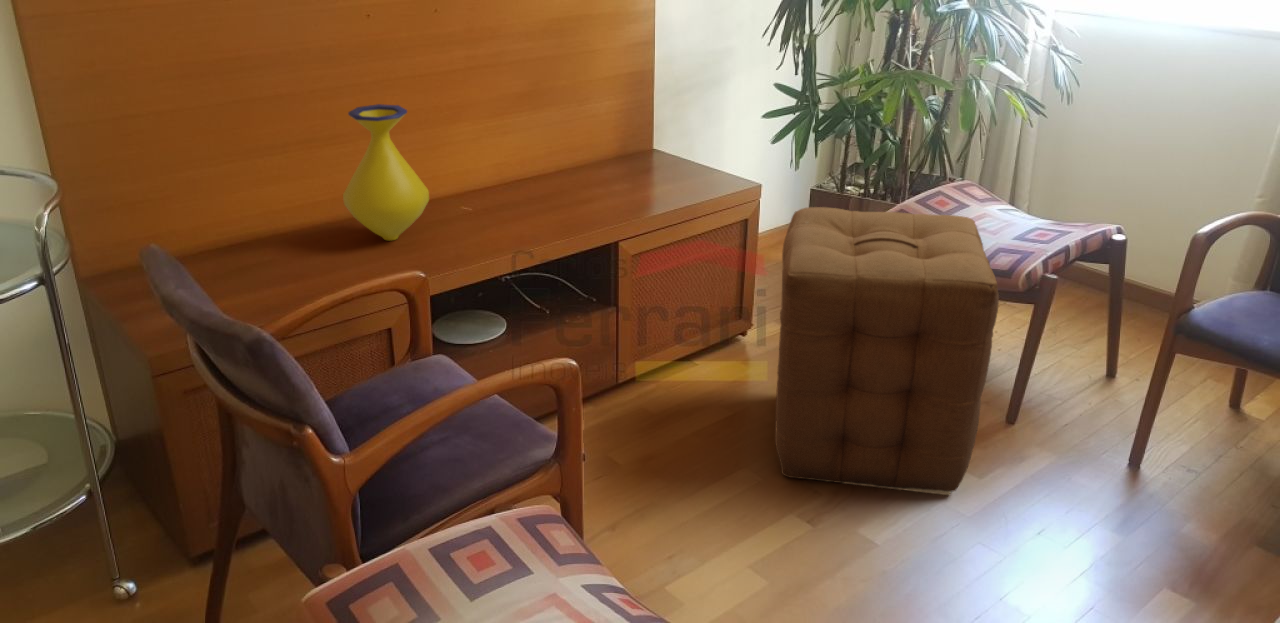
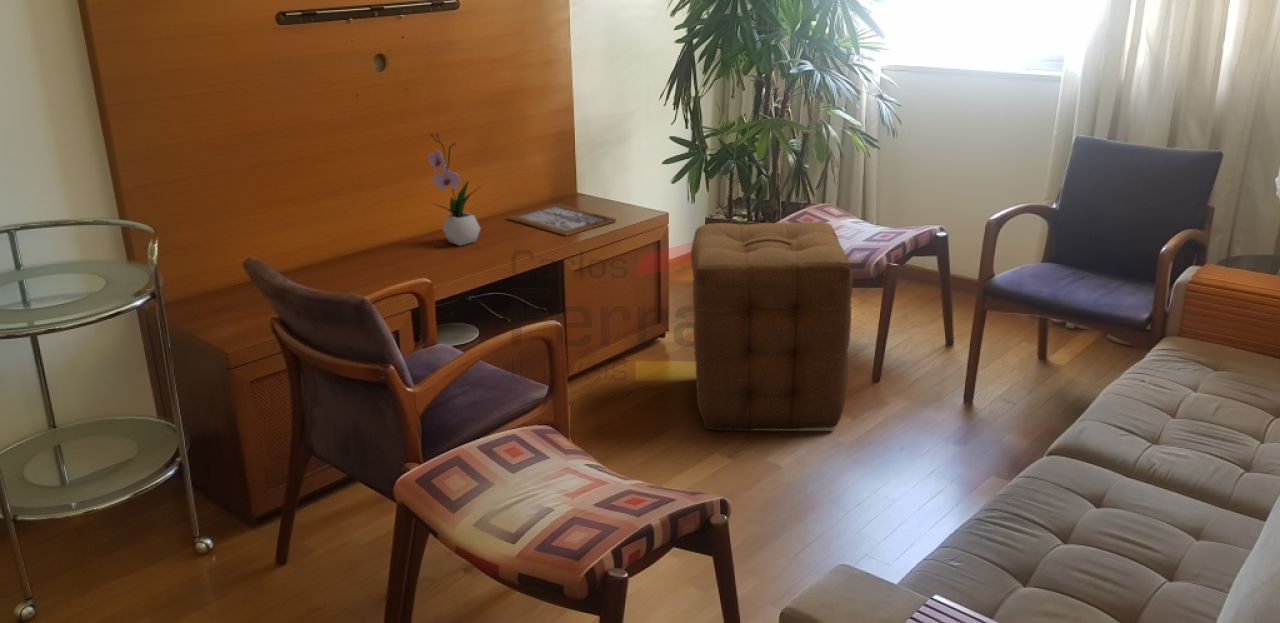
flower arrangement: none [457,69,525,213] -> present [427,133,480,246]
vase: present [343,104,429,241] -> none [346,163,413,269]
picture frame: none [561,162,695,208] -> present [508,204,616,236]

